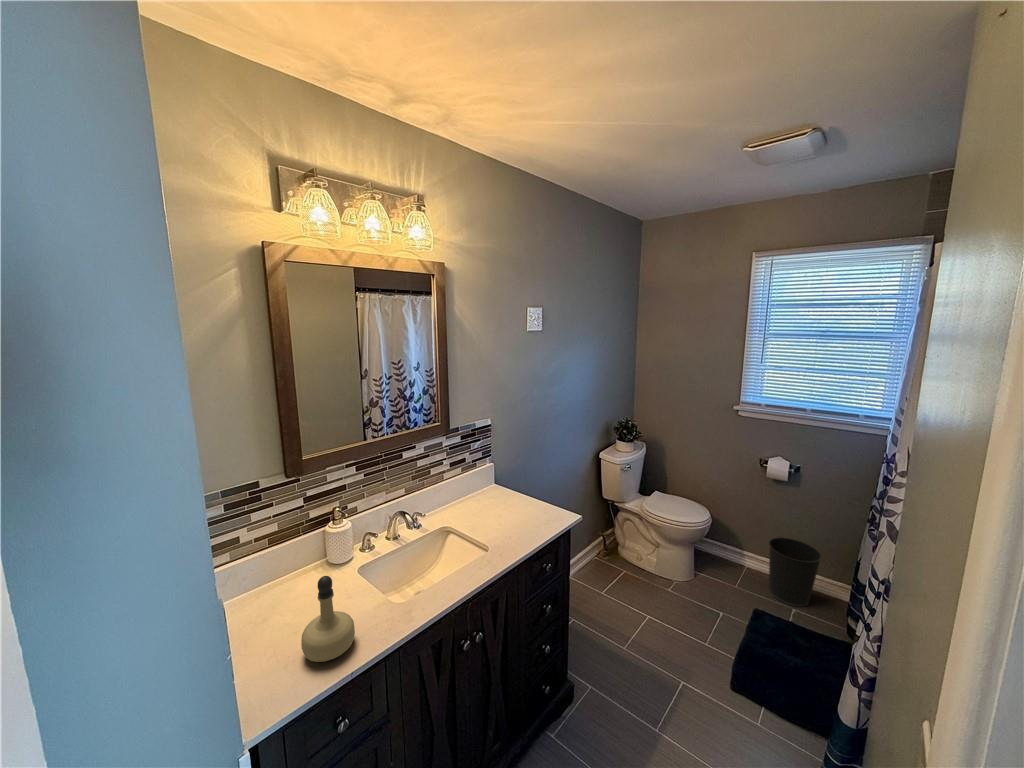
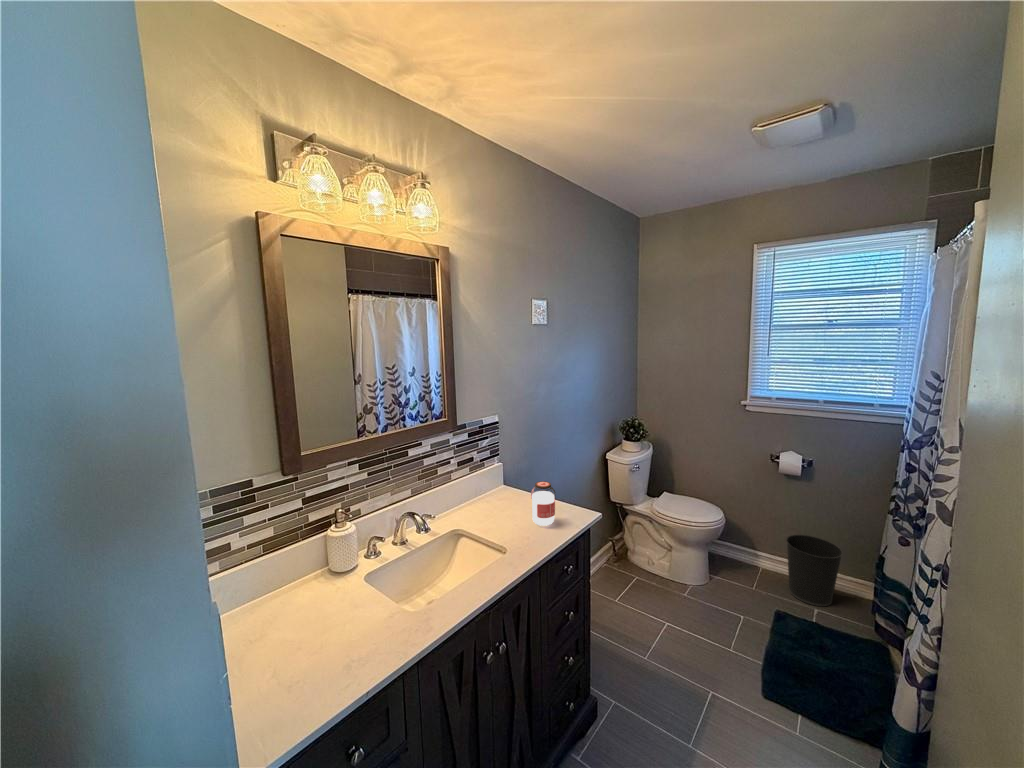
jar: none [515,485,537,527] -> present [531,481,555,526]
perfume bottle: present [301,576,355,662] -> none [305,580,367,683]

